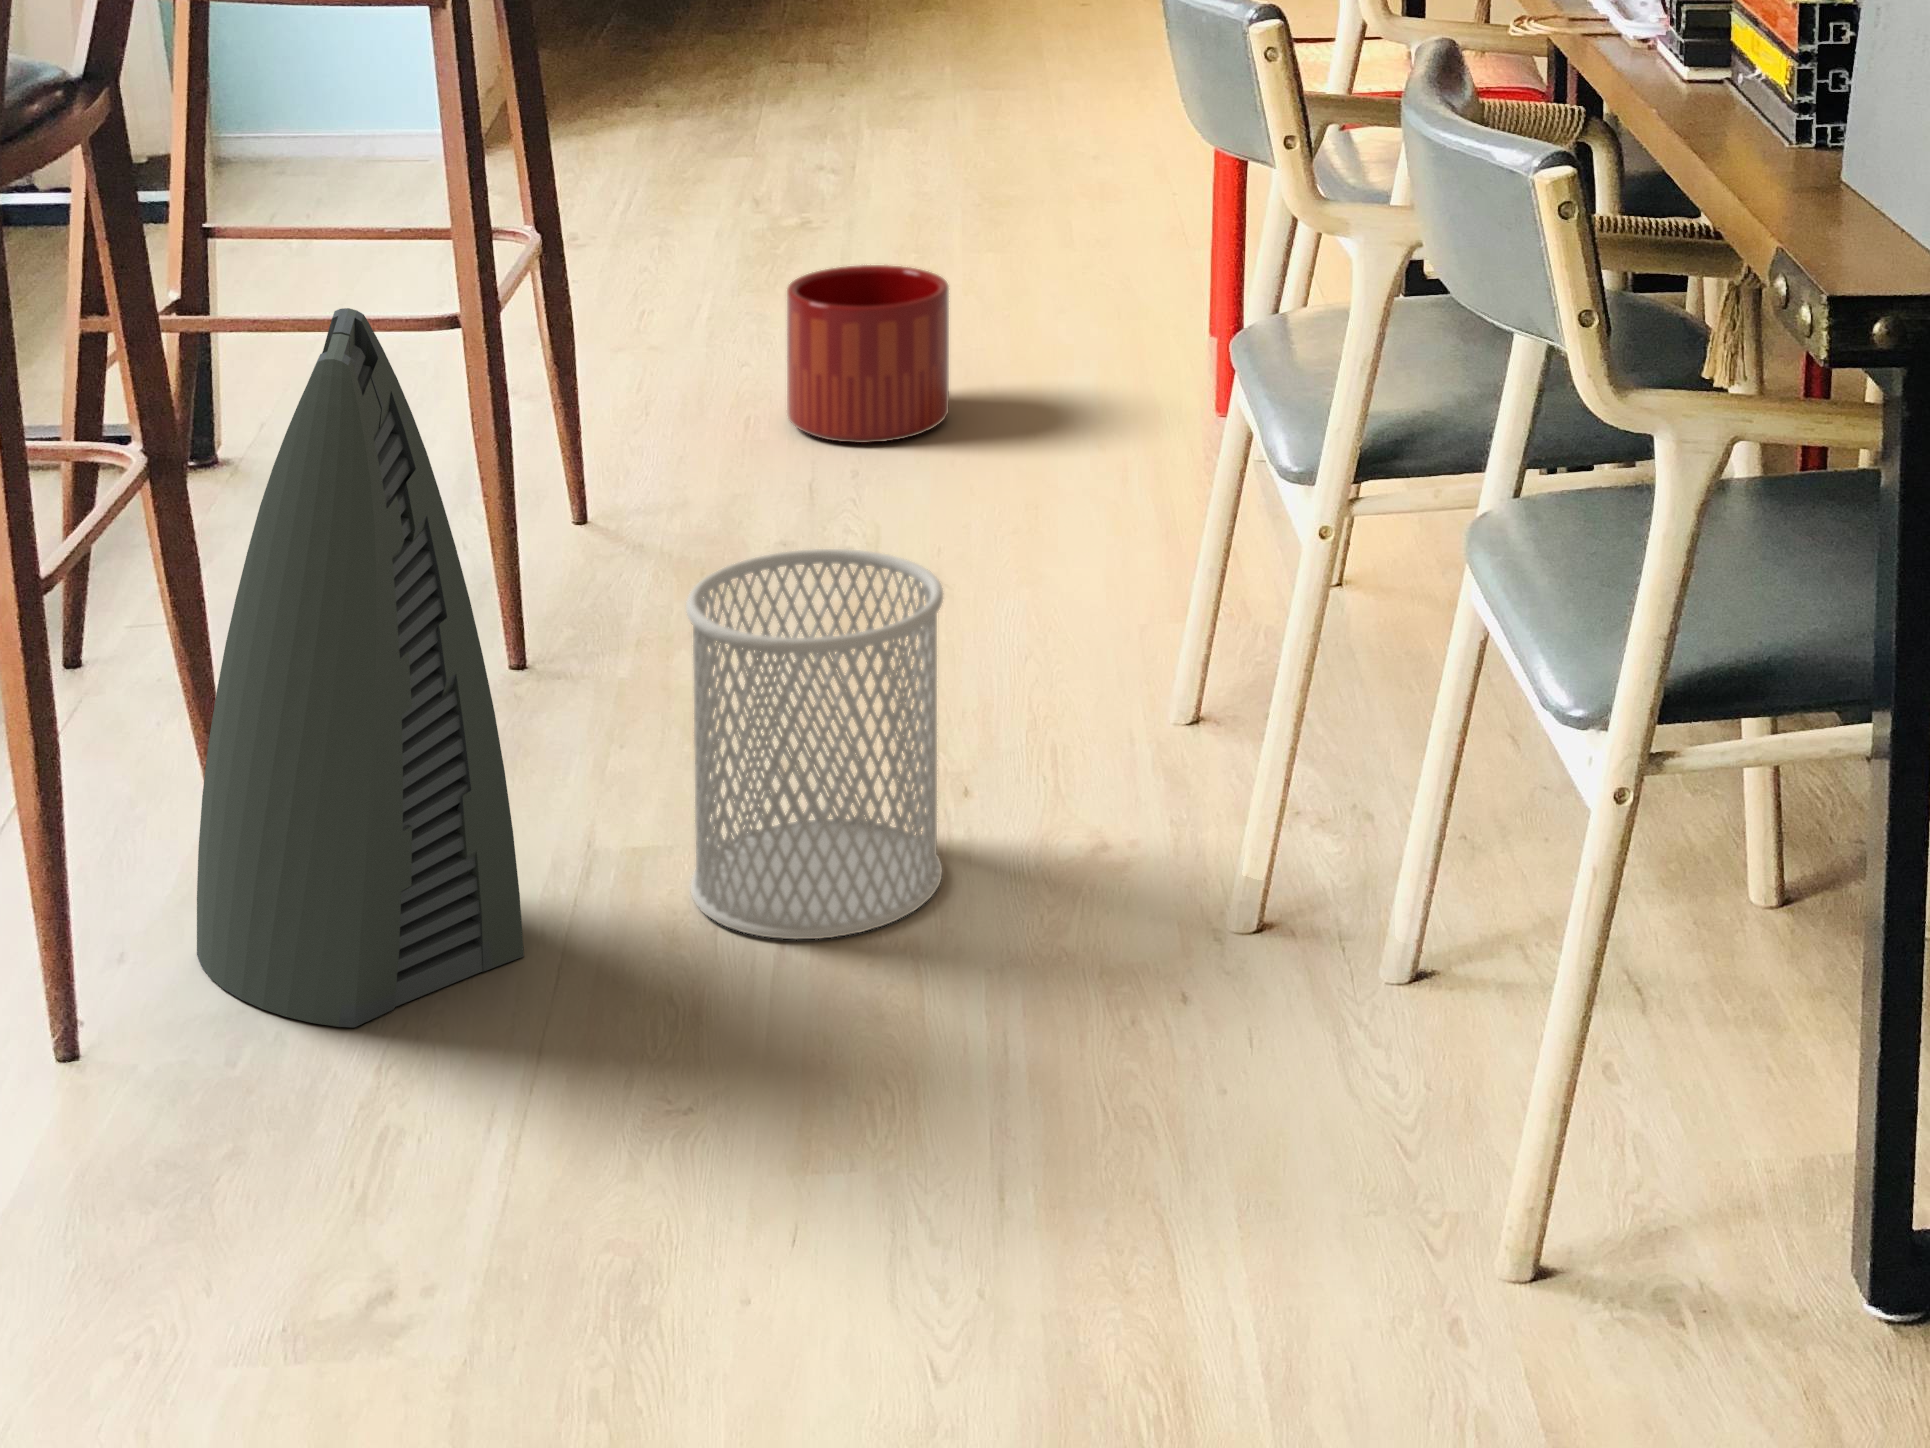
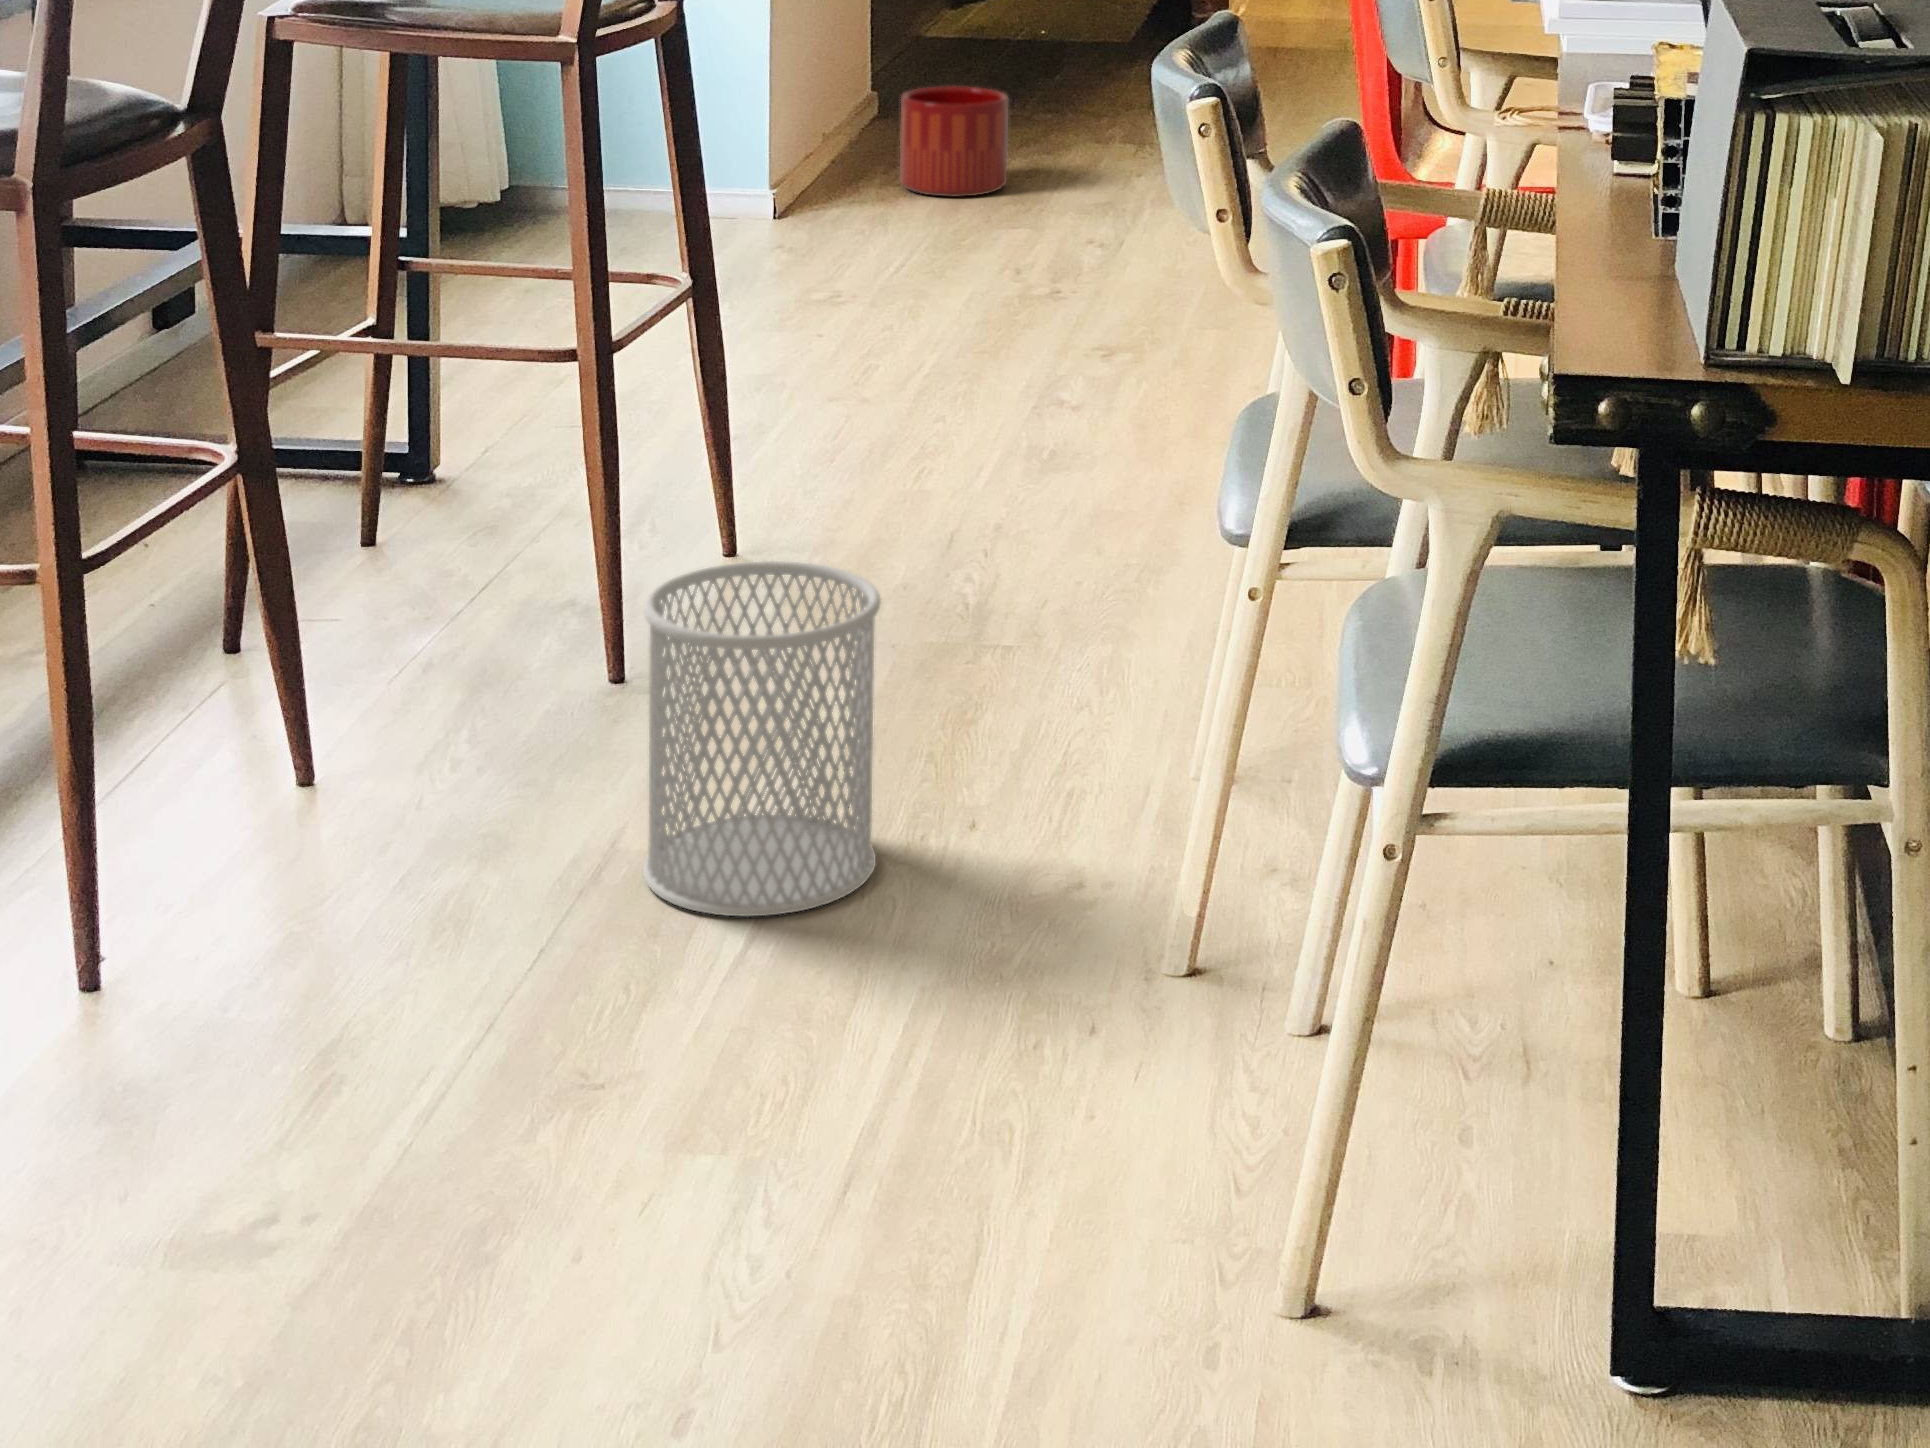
planter: present [787,265,949,443] -> present [900,86,1008,197]
air purifier: present [197,308,524,1028] -> none [206,308,479,949]

